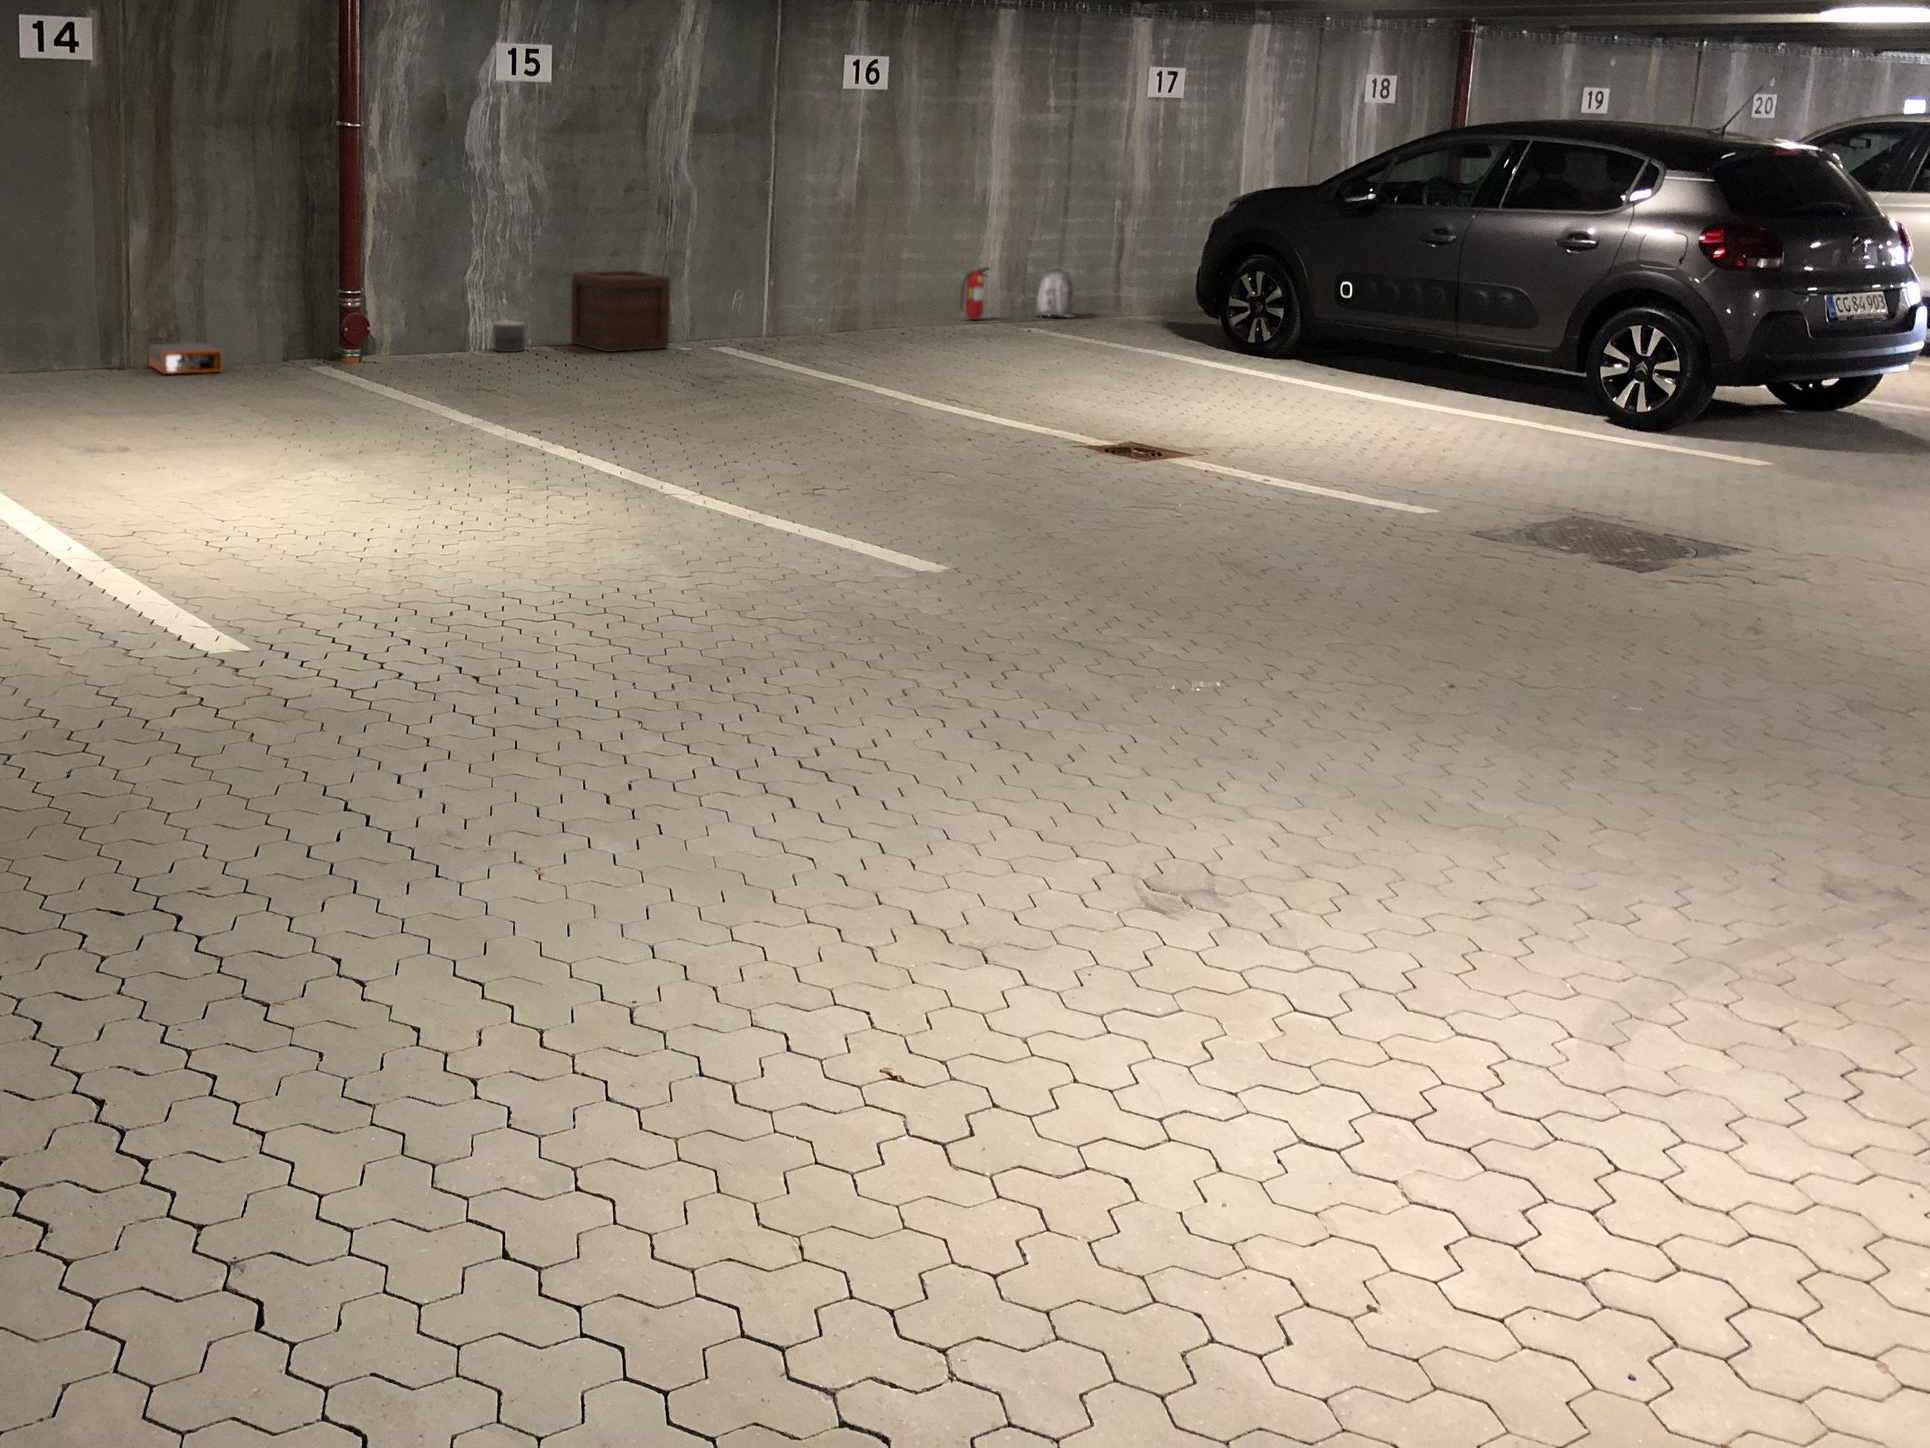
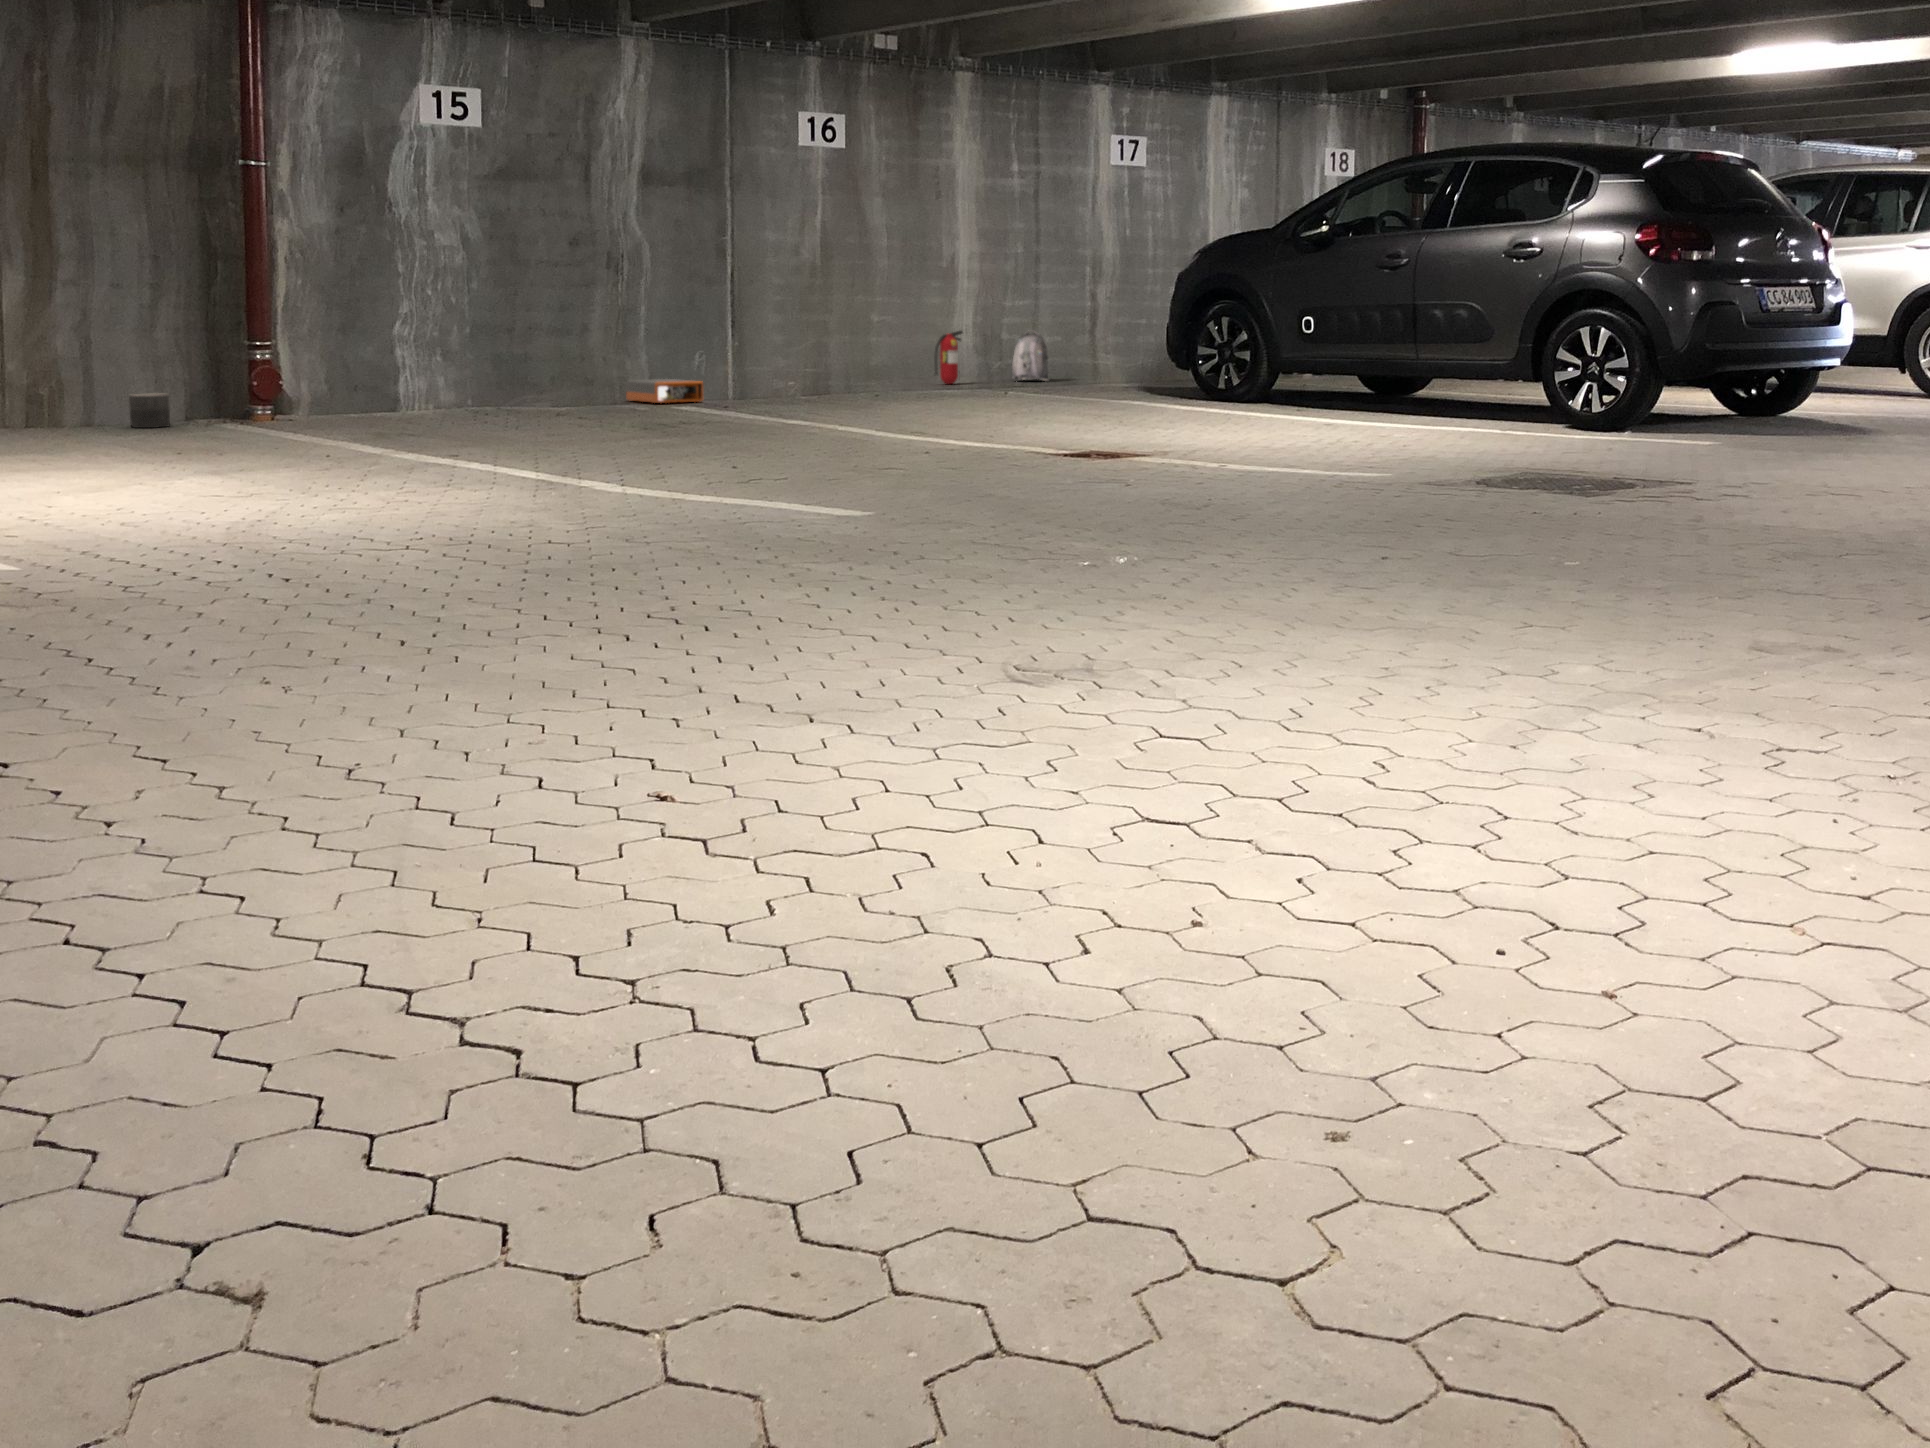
wooden crate: present [571,271,670,352] -> none [516,329,624,411]
planter: present [493,321,525,352] -> present [129,393,170,428]
storage box: present [148,343,222,374] -> present [626,379,703,403]

